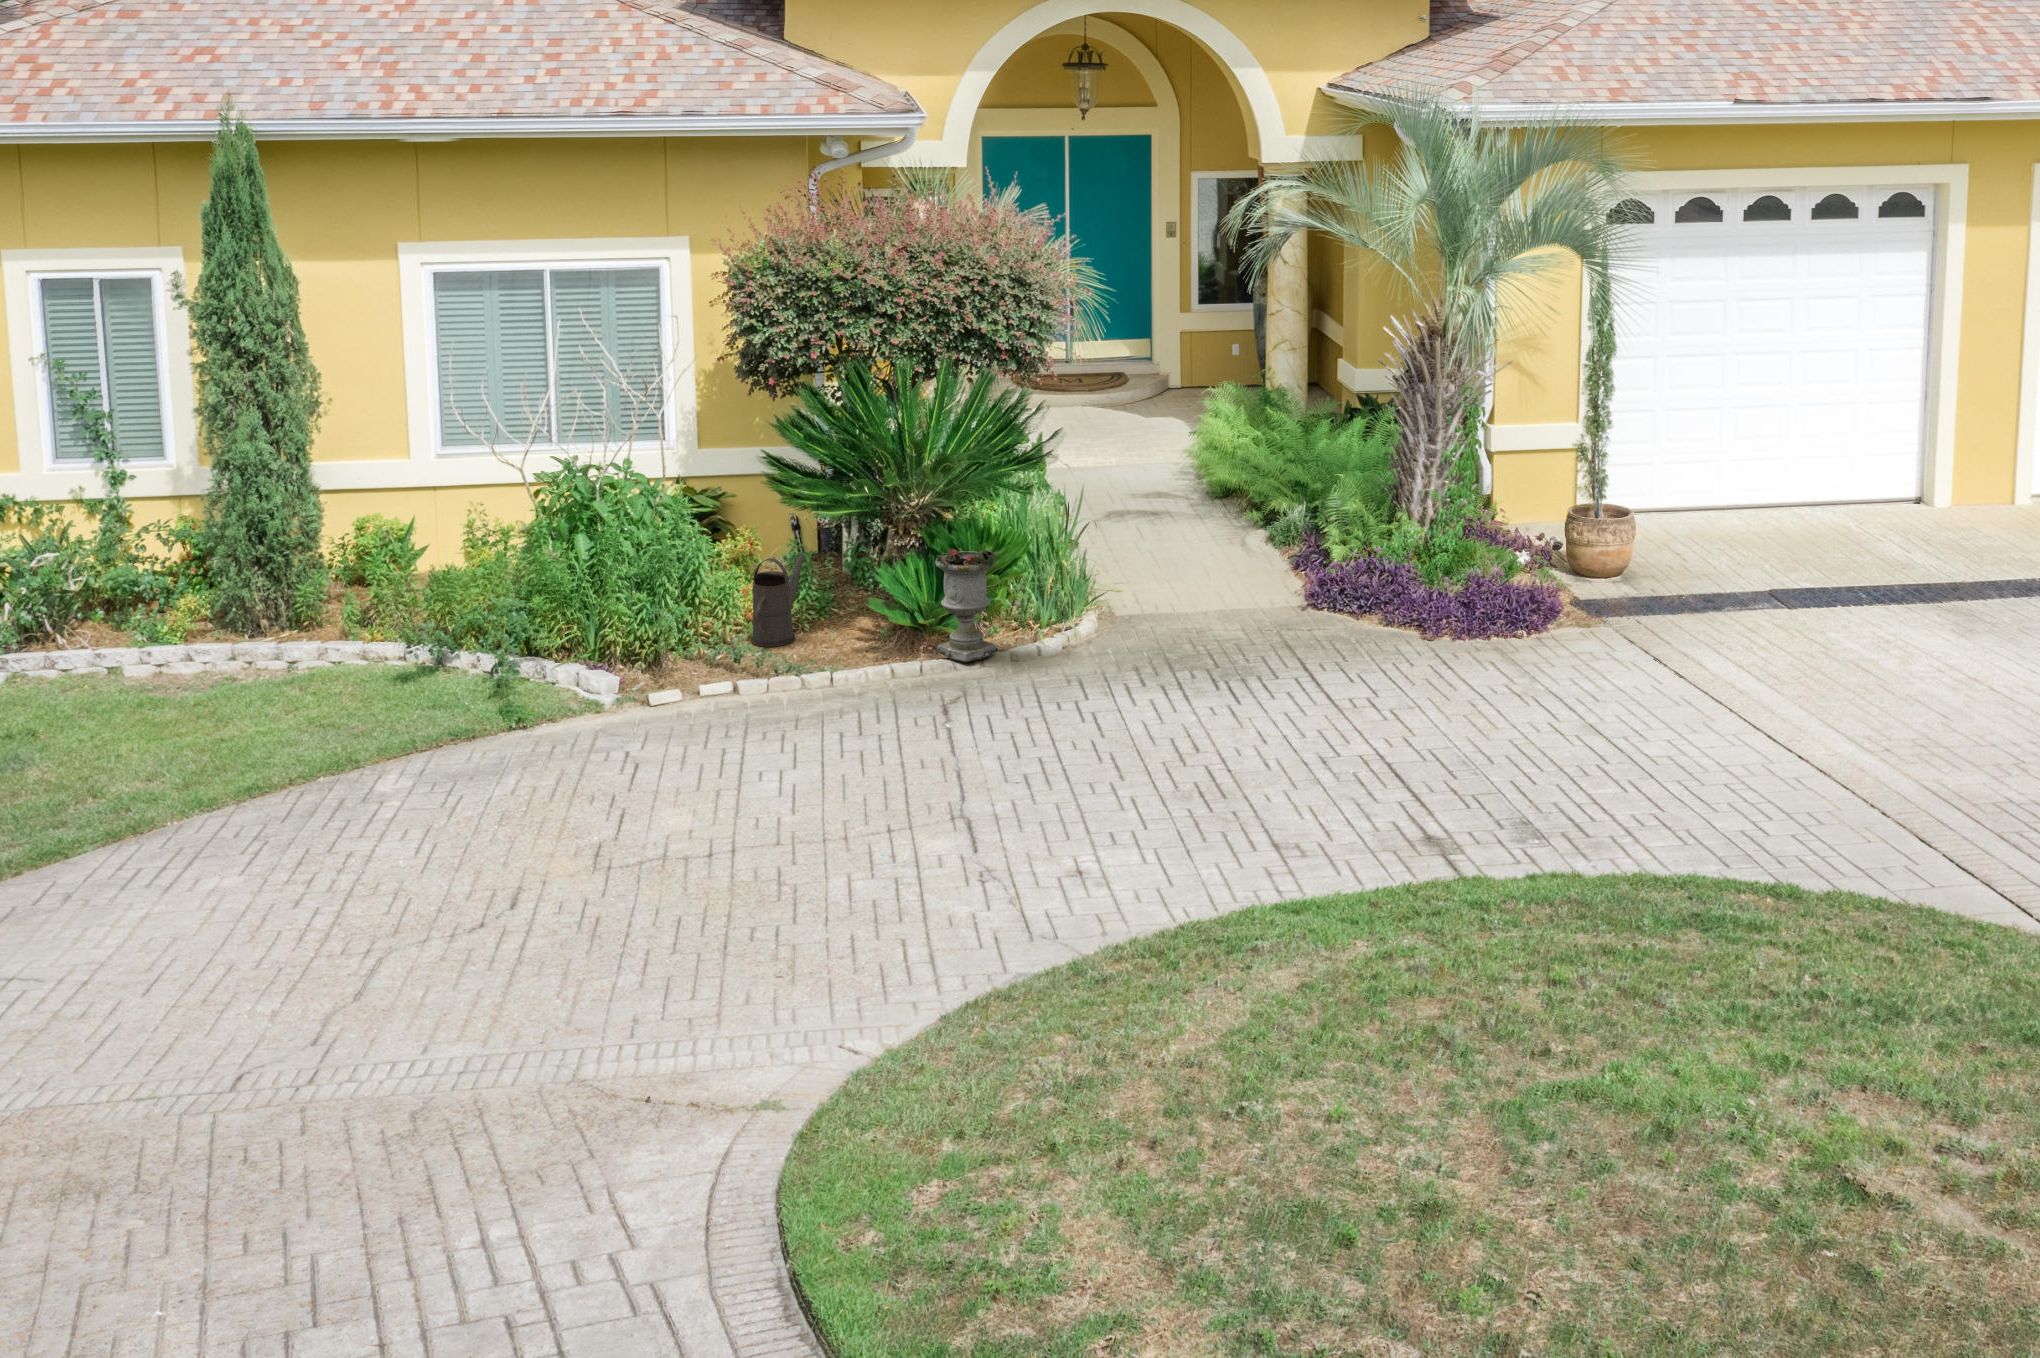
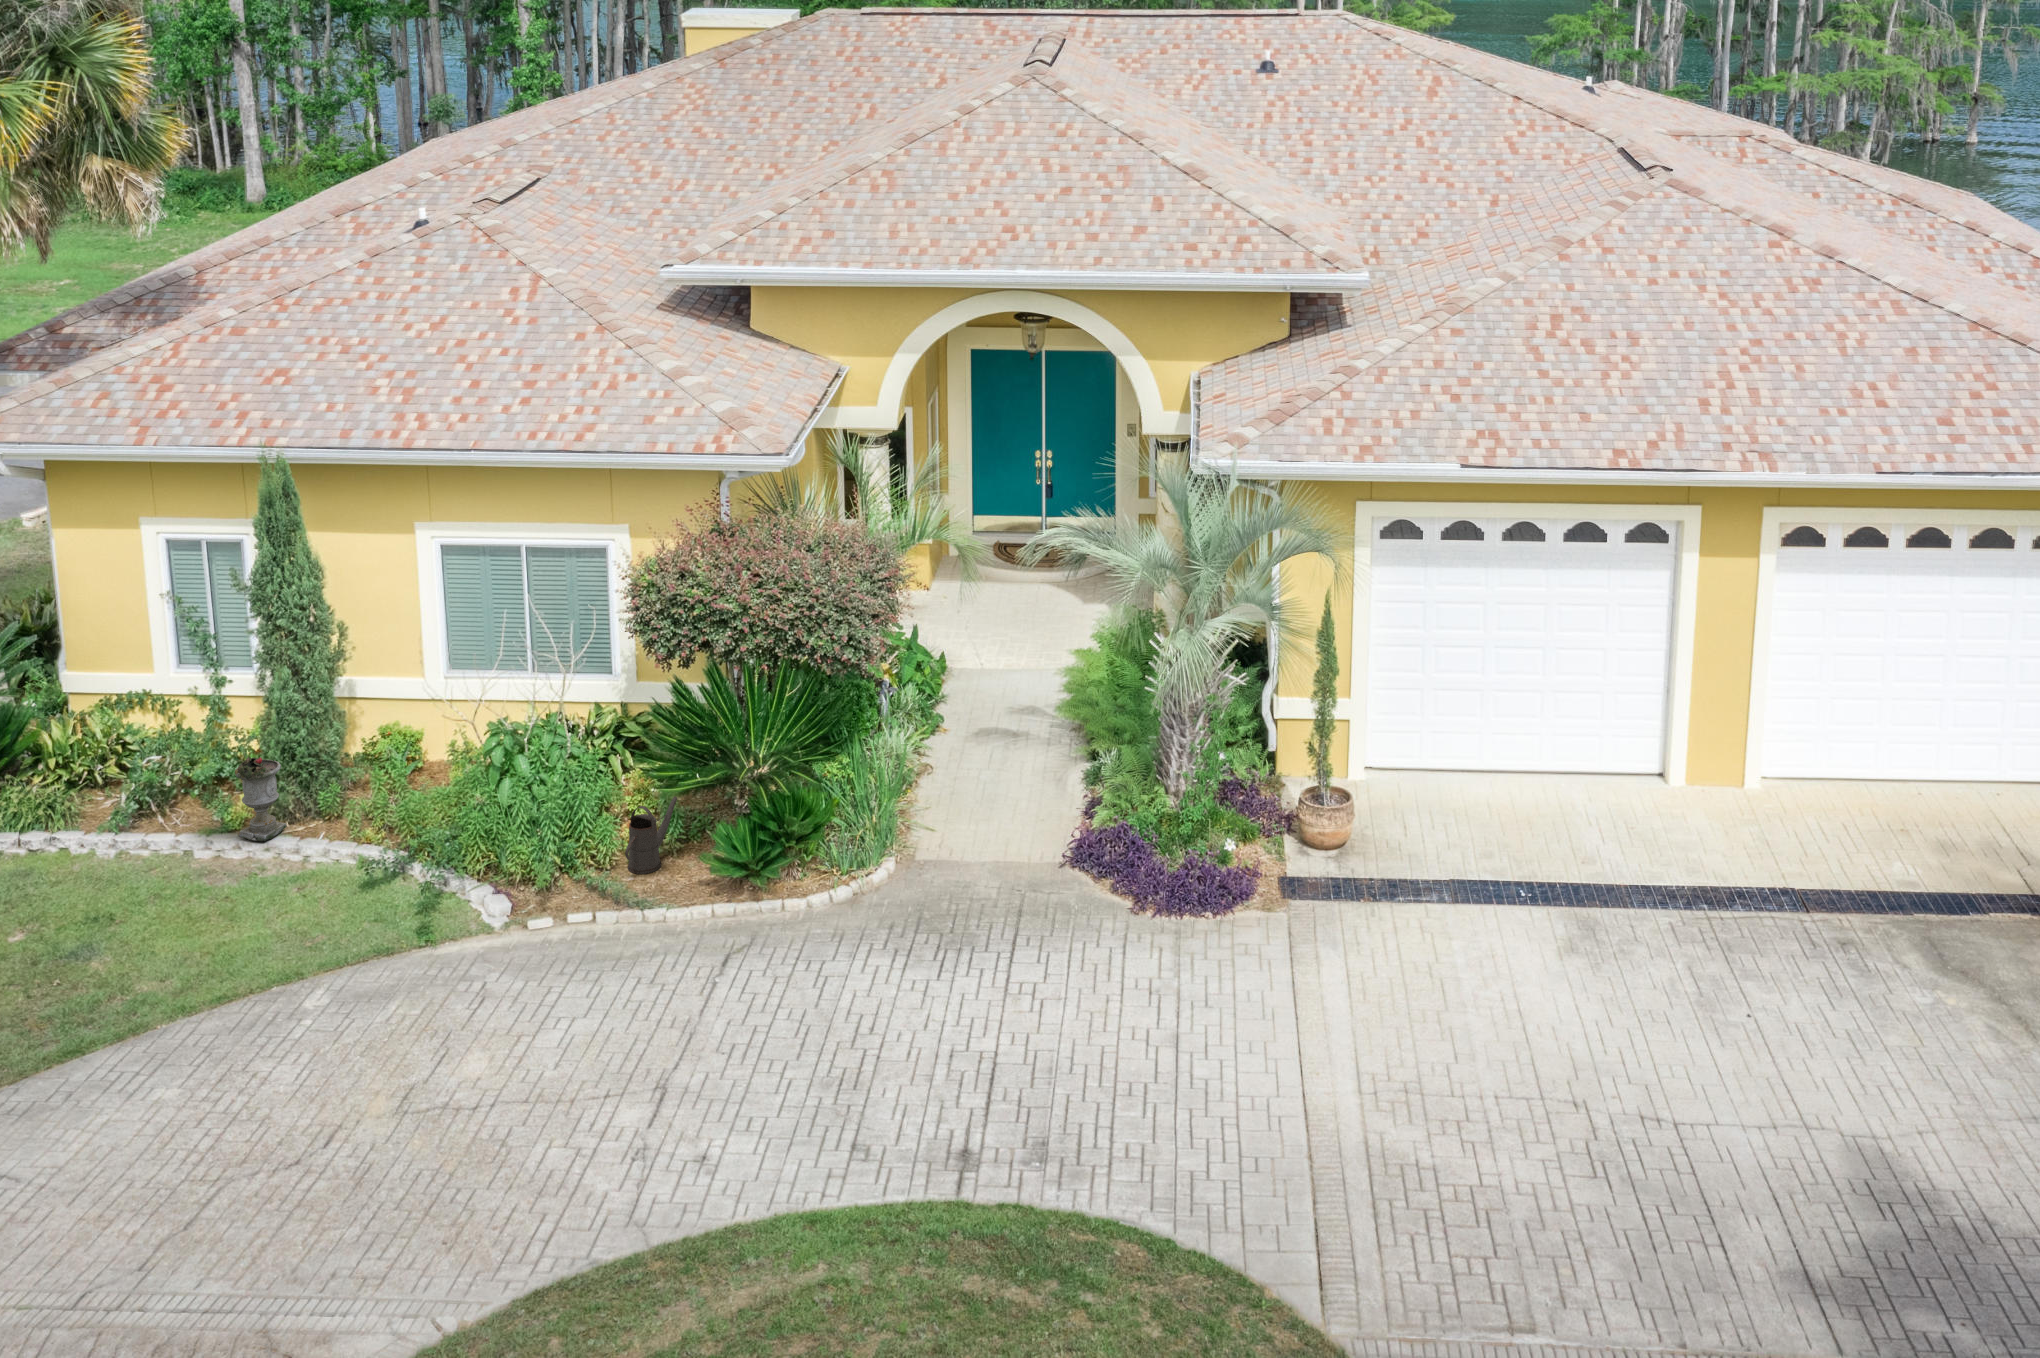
planter: present [935,549,999,662] -> present [235,756,287,841]

